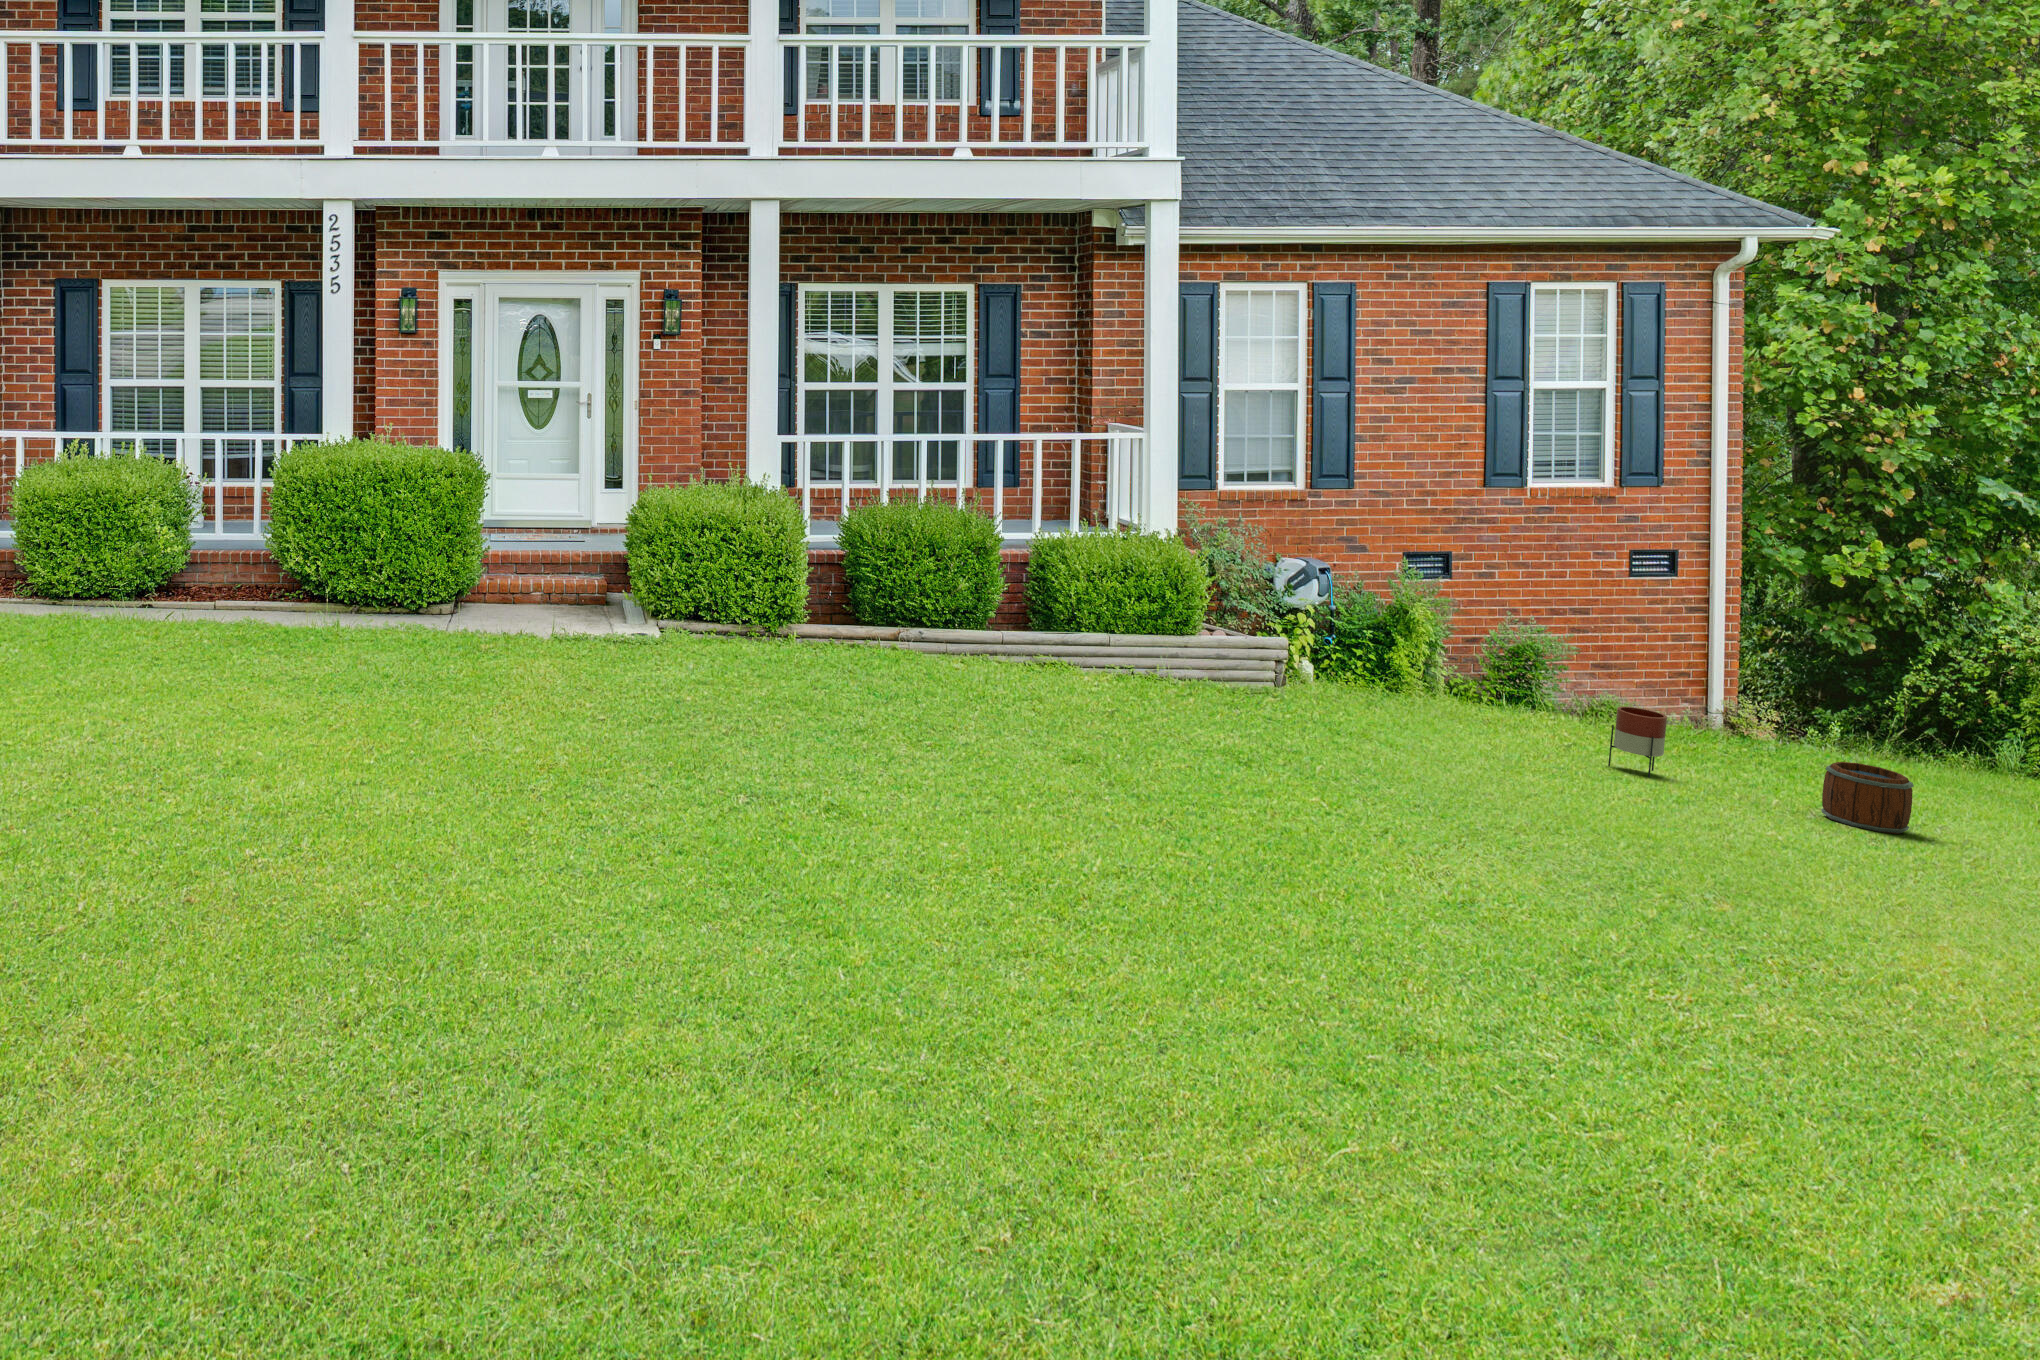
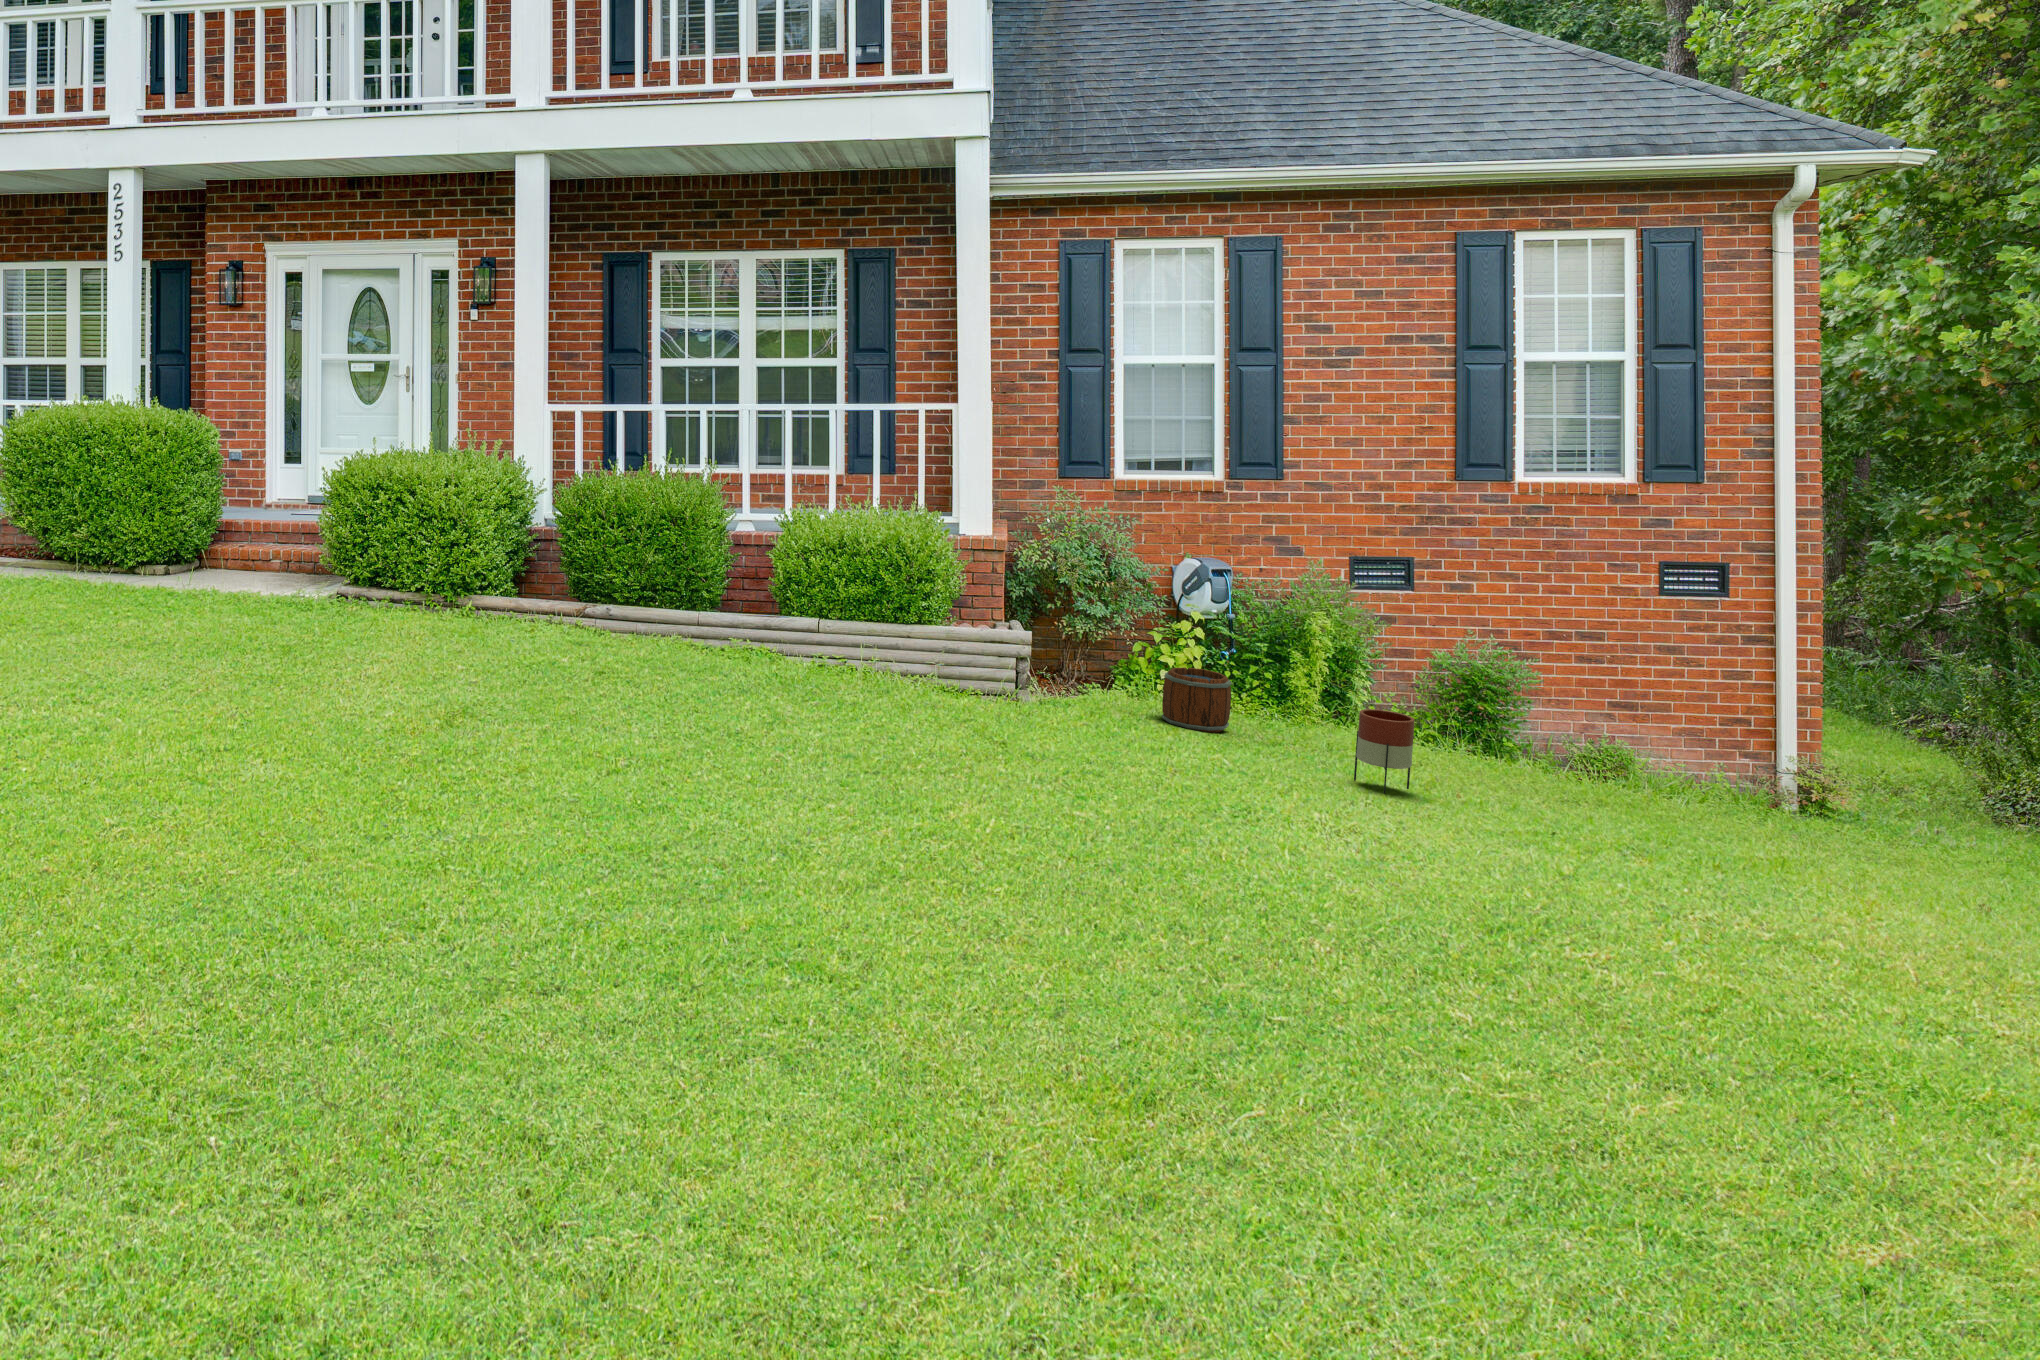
bucket: present [1821,762,1914,834] -> present [1162,668,1232,733]

